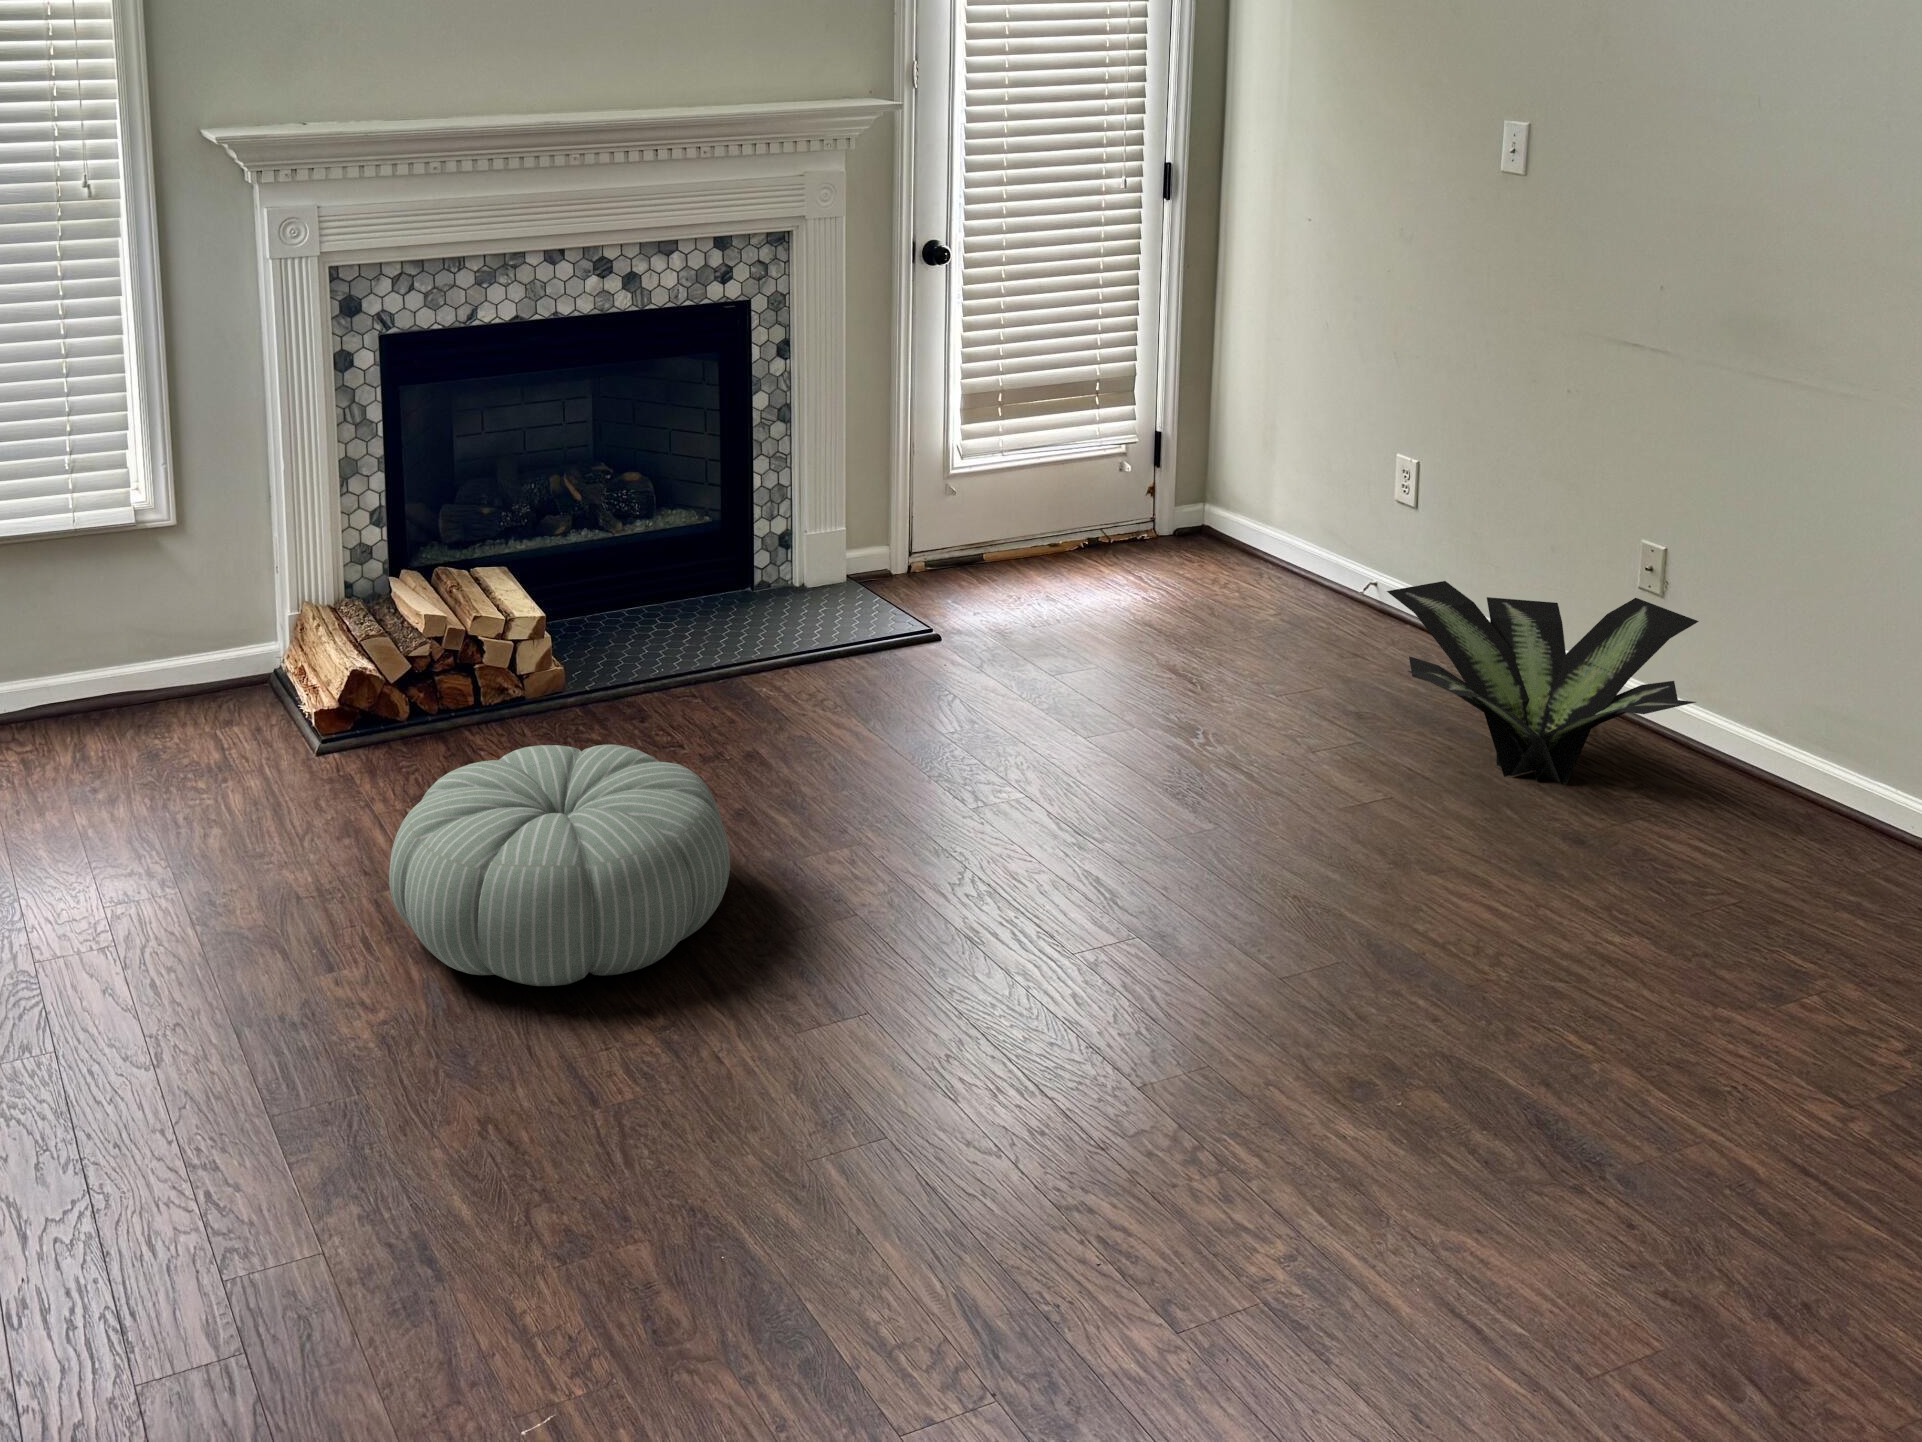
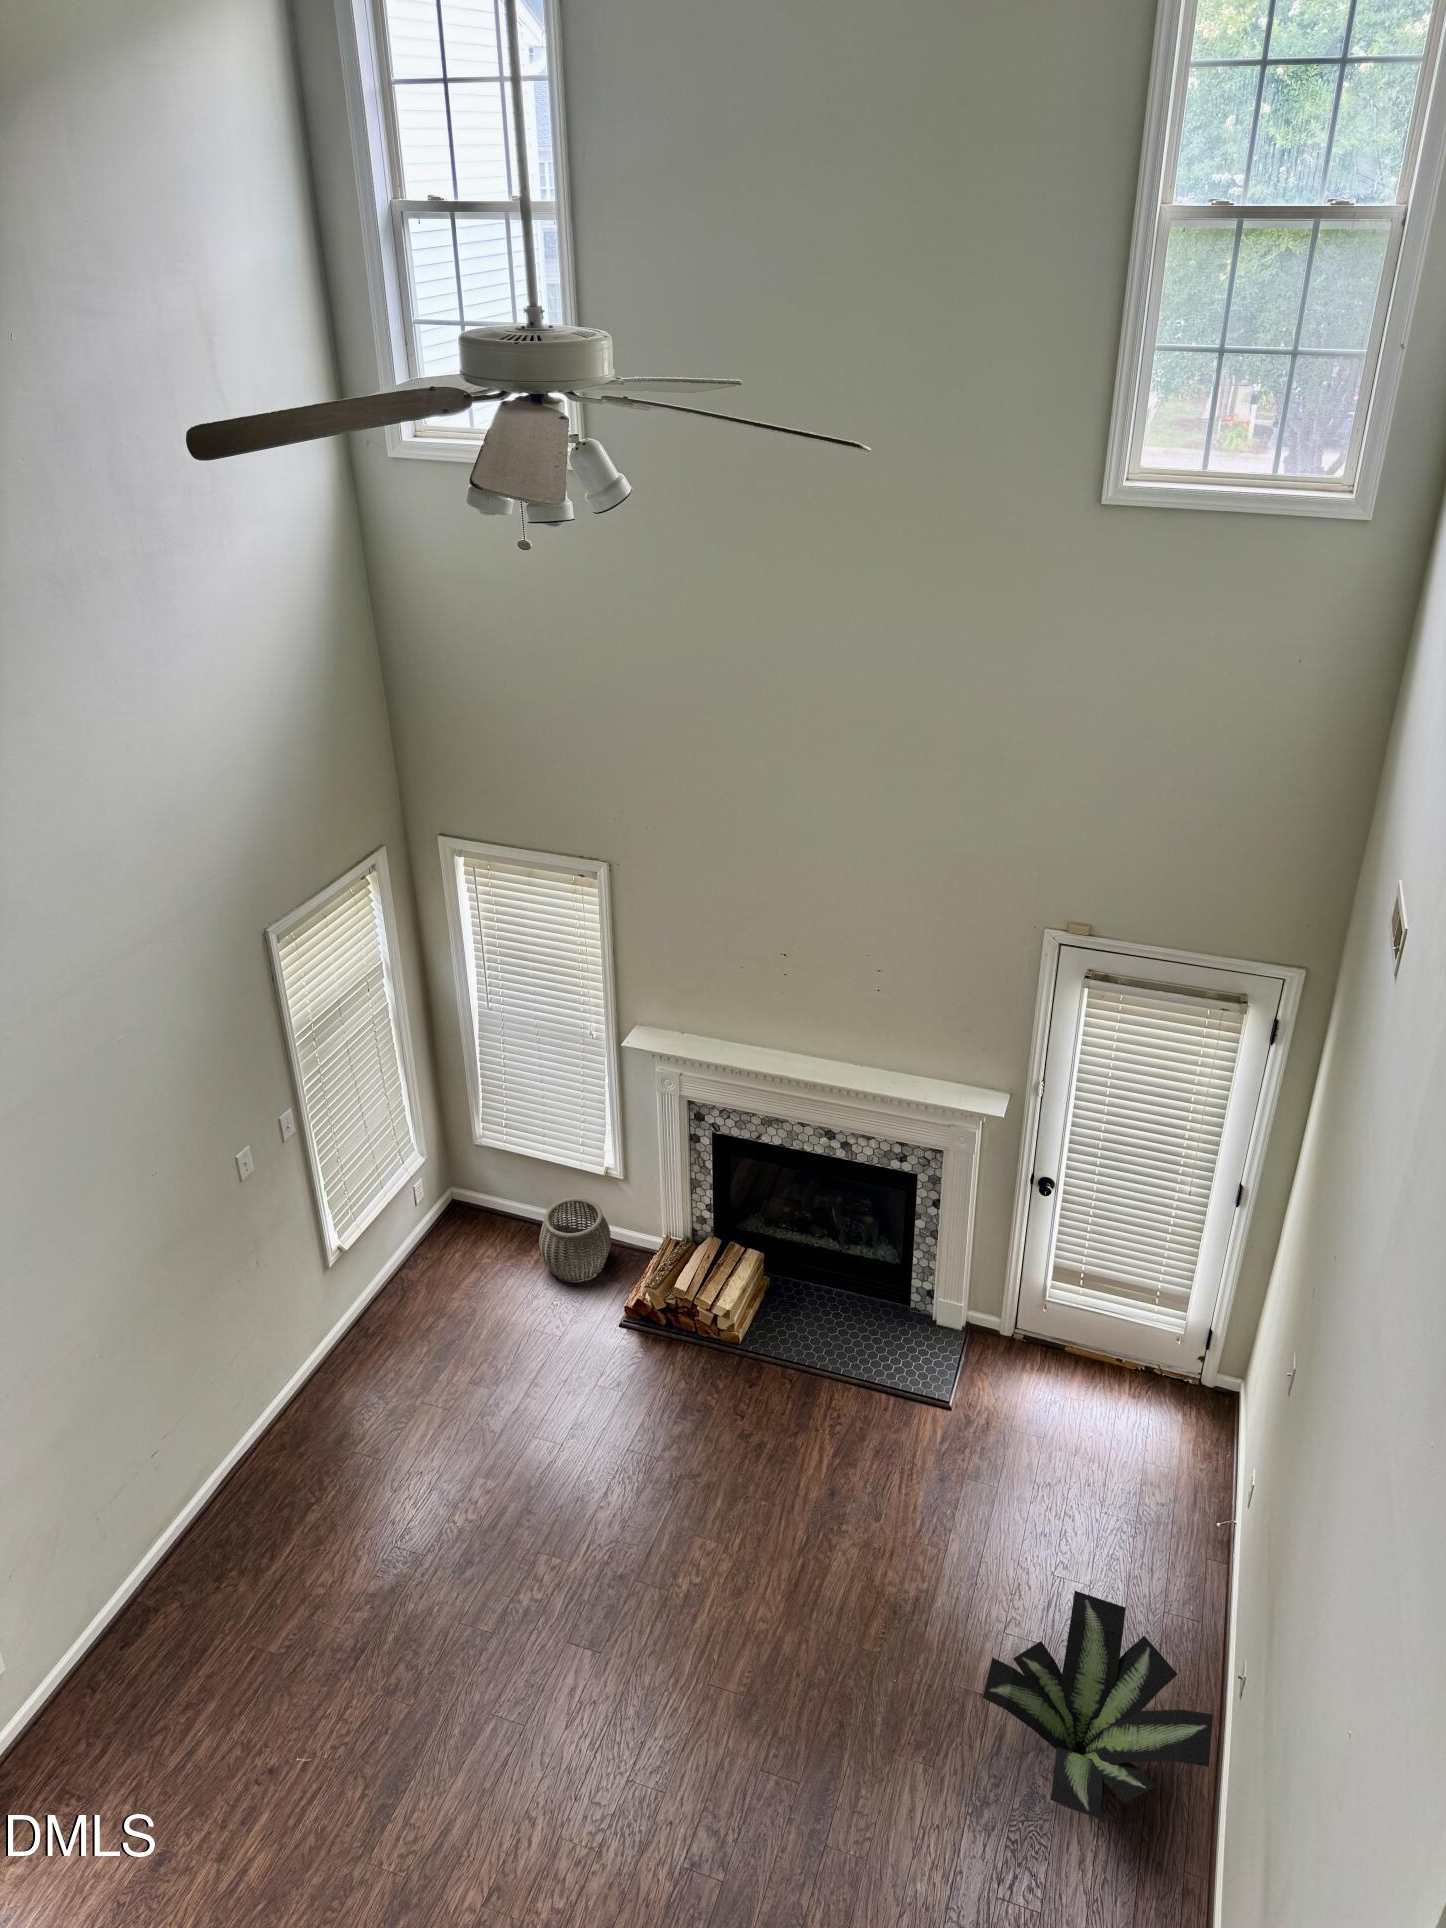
woven basket: none [32,591,203,763] -> present [539,1198,611,1281]
pouf: present [389,745,730,986] -> none [491,1407,642,1551]

